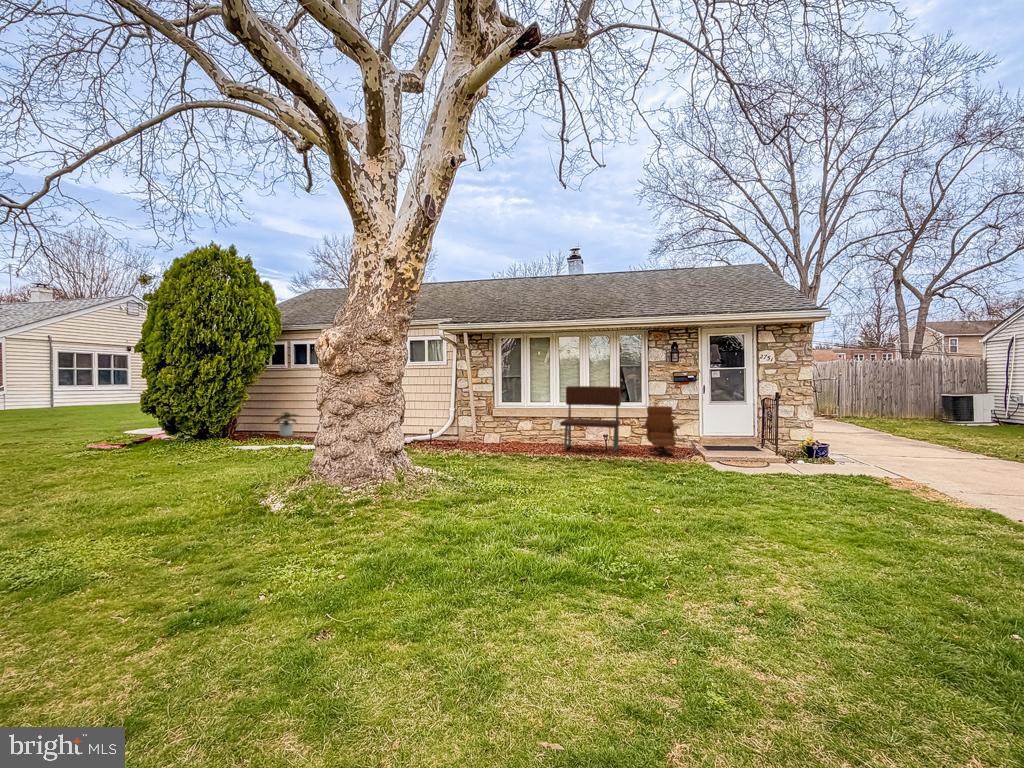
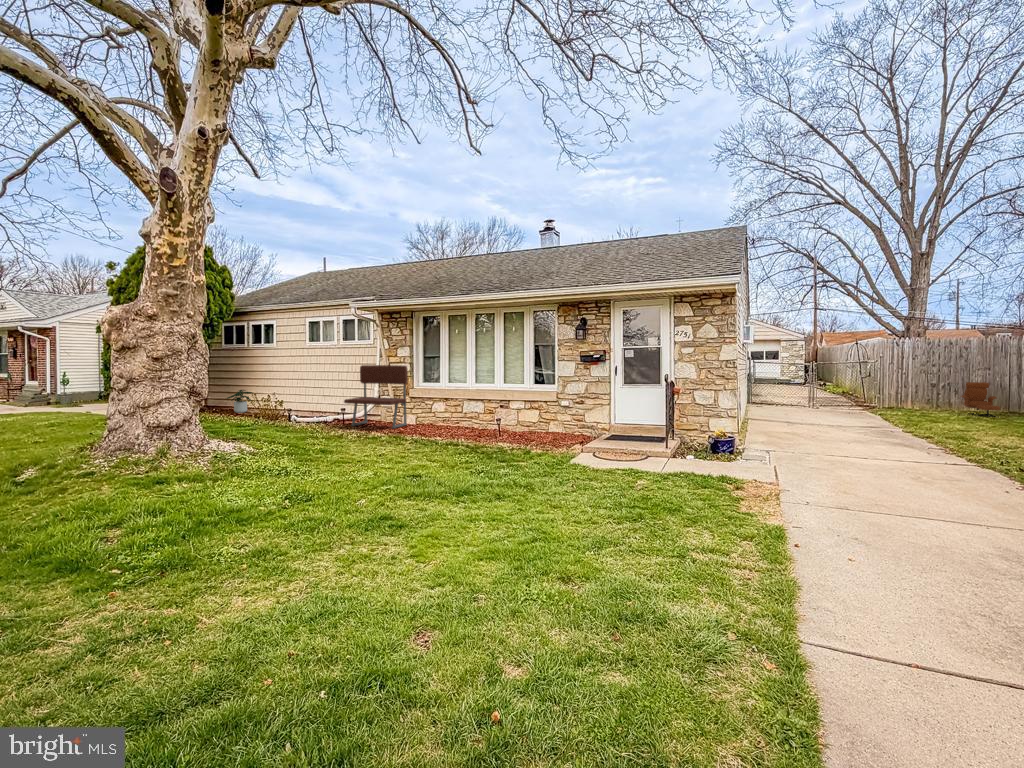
bench: present [560,386,621,452] -> present [344,365,408,428]
lounge chair: present [641,406,680,457] -> present [961,382,1000,417]

